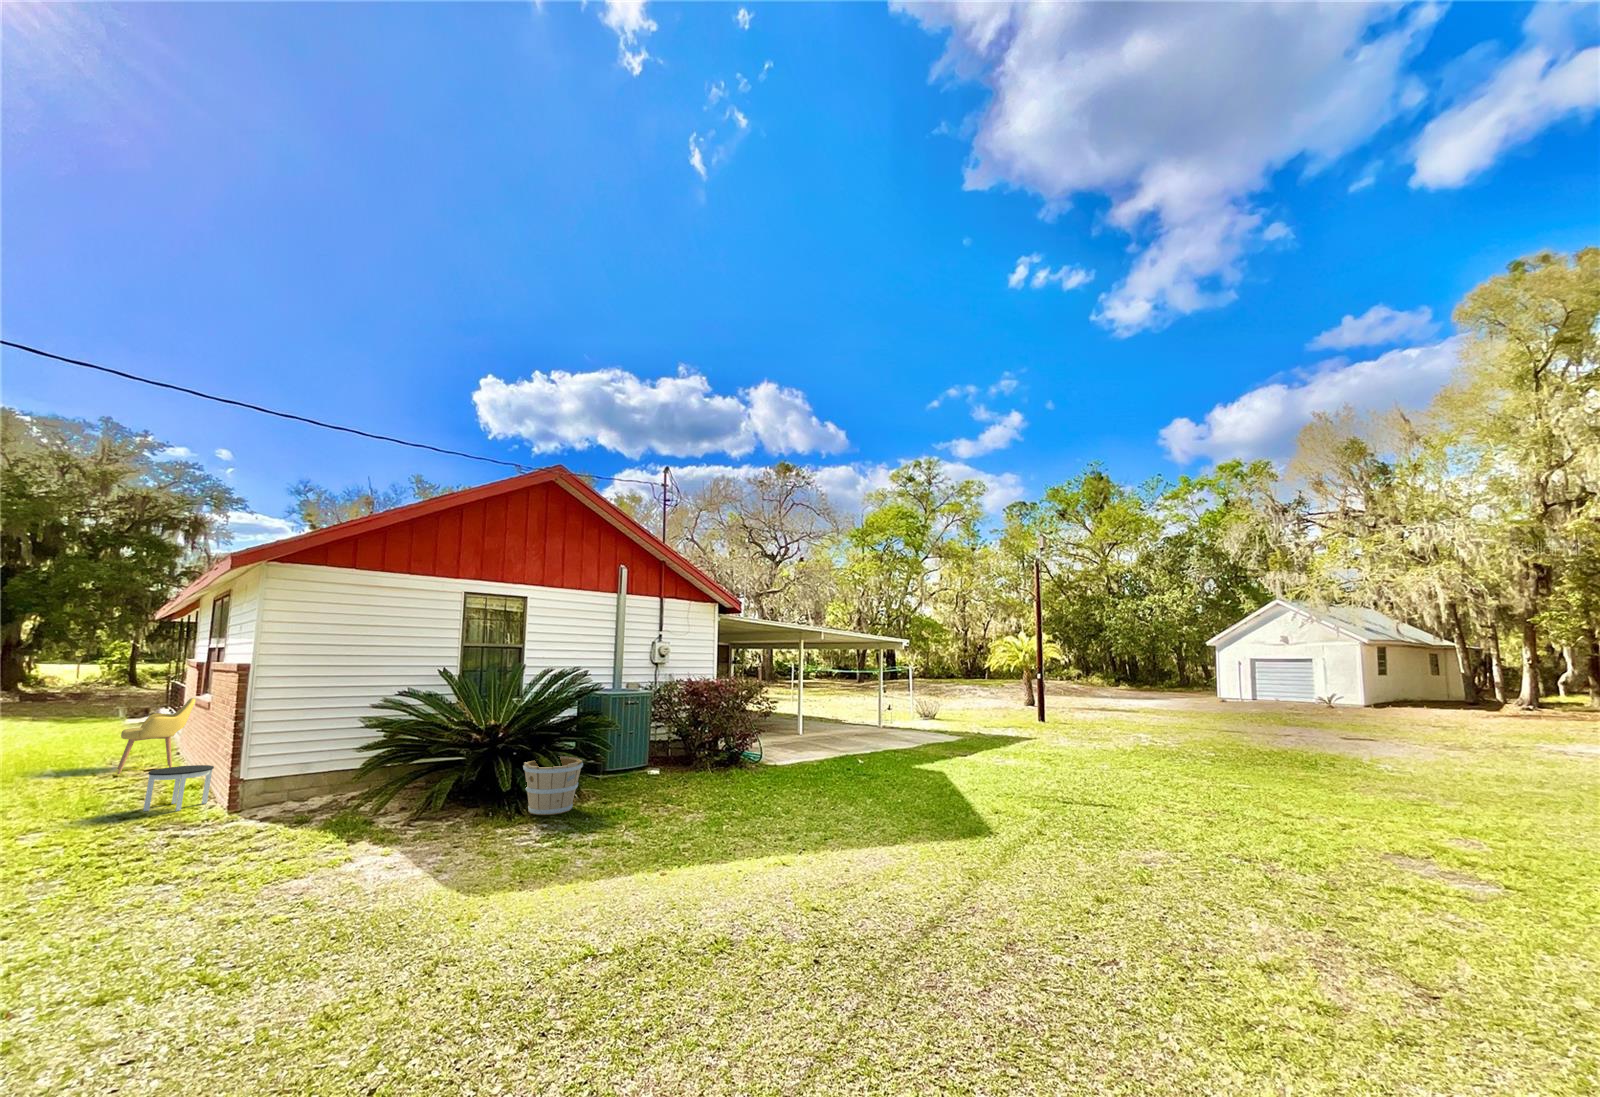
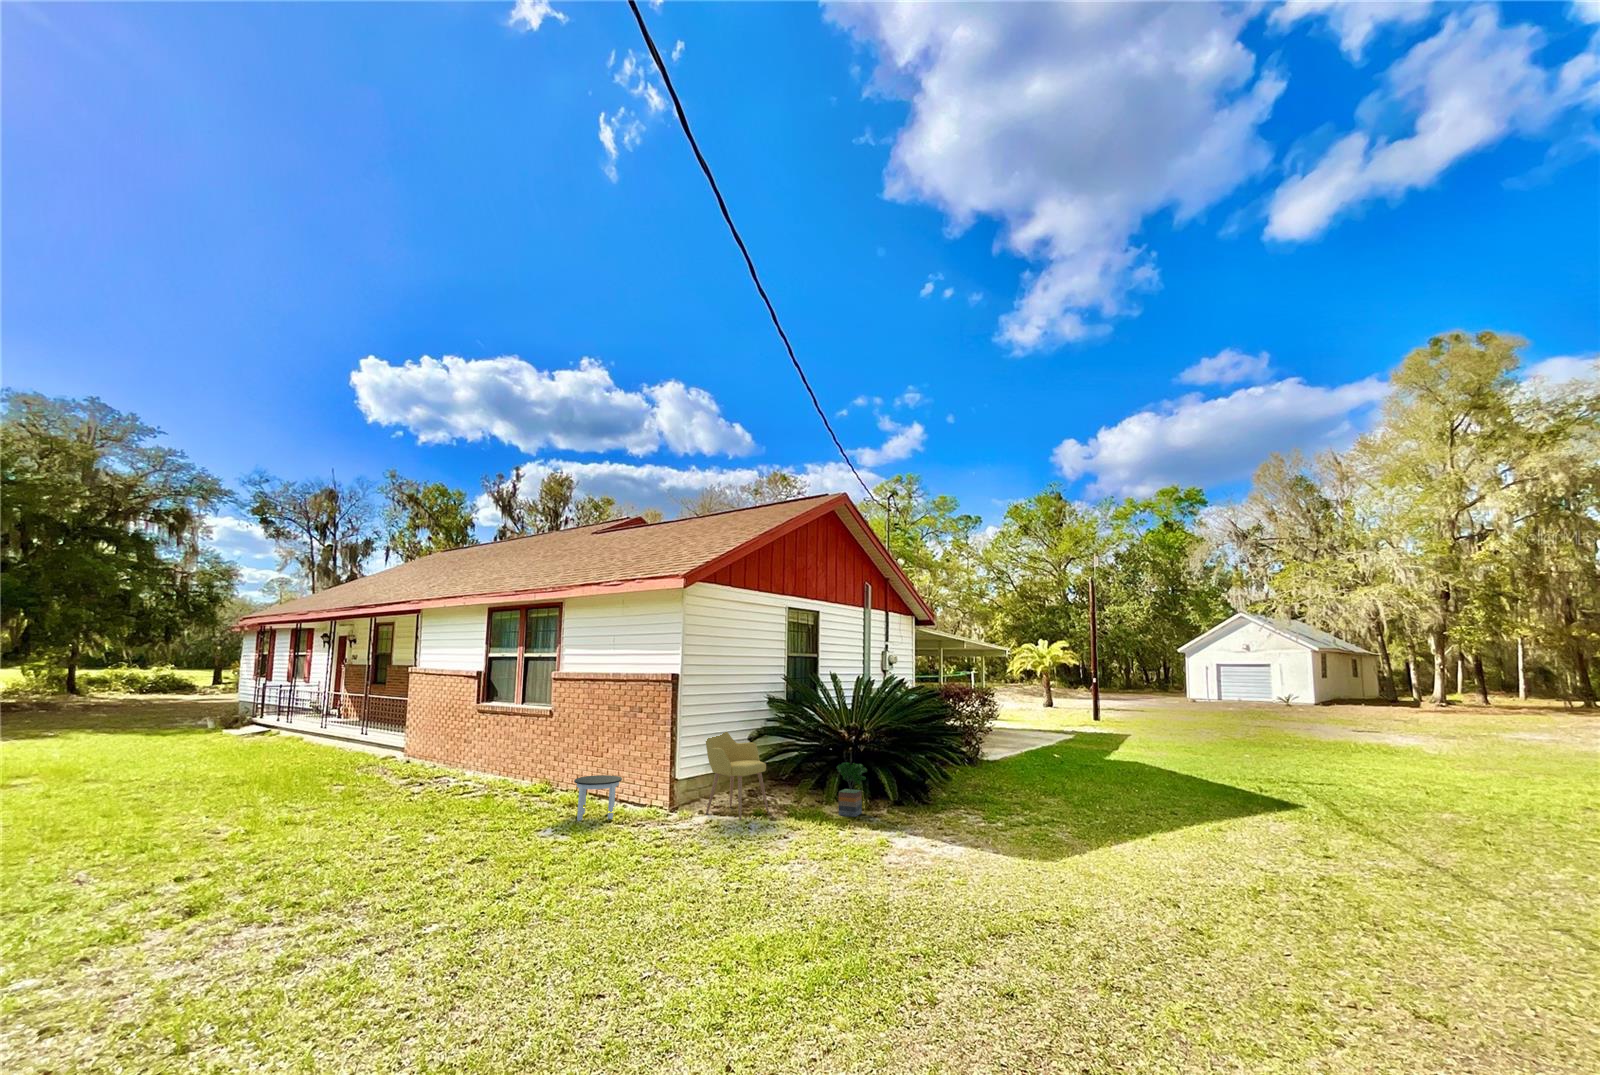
chair: present [117,698,196,774] -> present [706,732,769,820]
wooden bucket: present [523,756,583,815] -> none [912,757,963,809]
potted tree: none [407,759,453,820] -> present [838,762,867,817]

